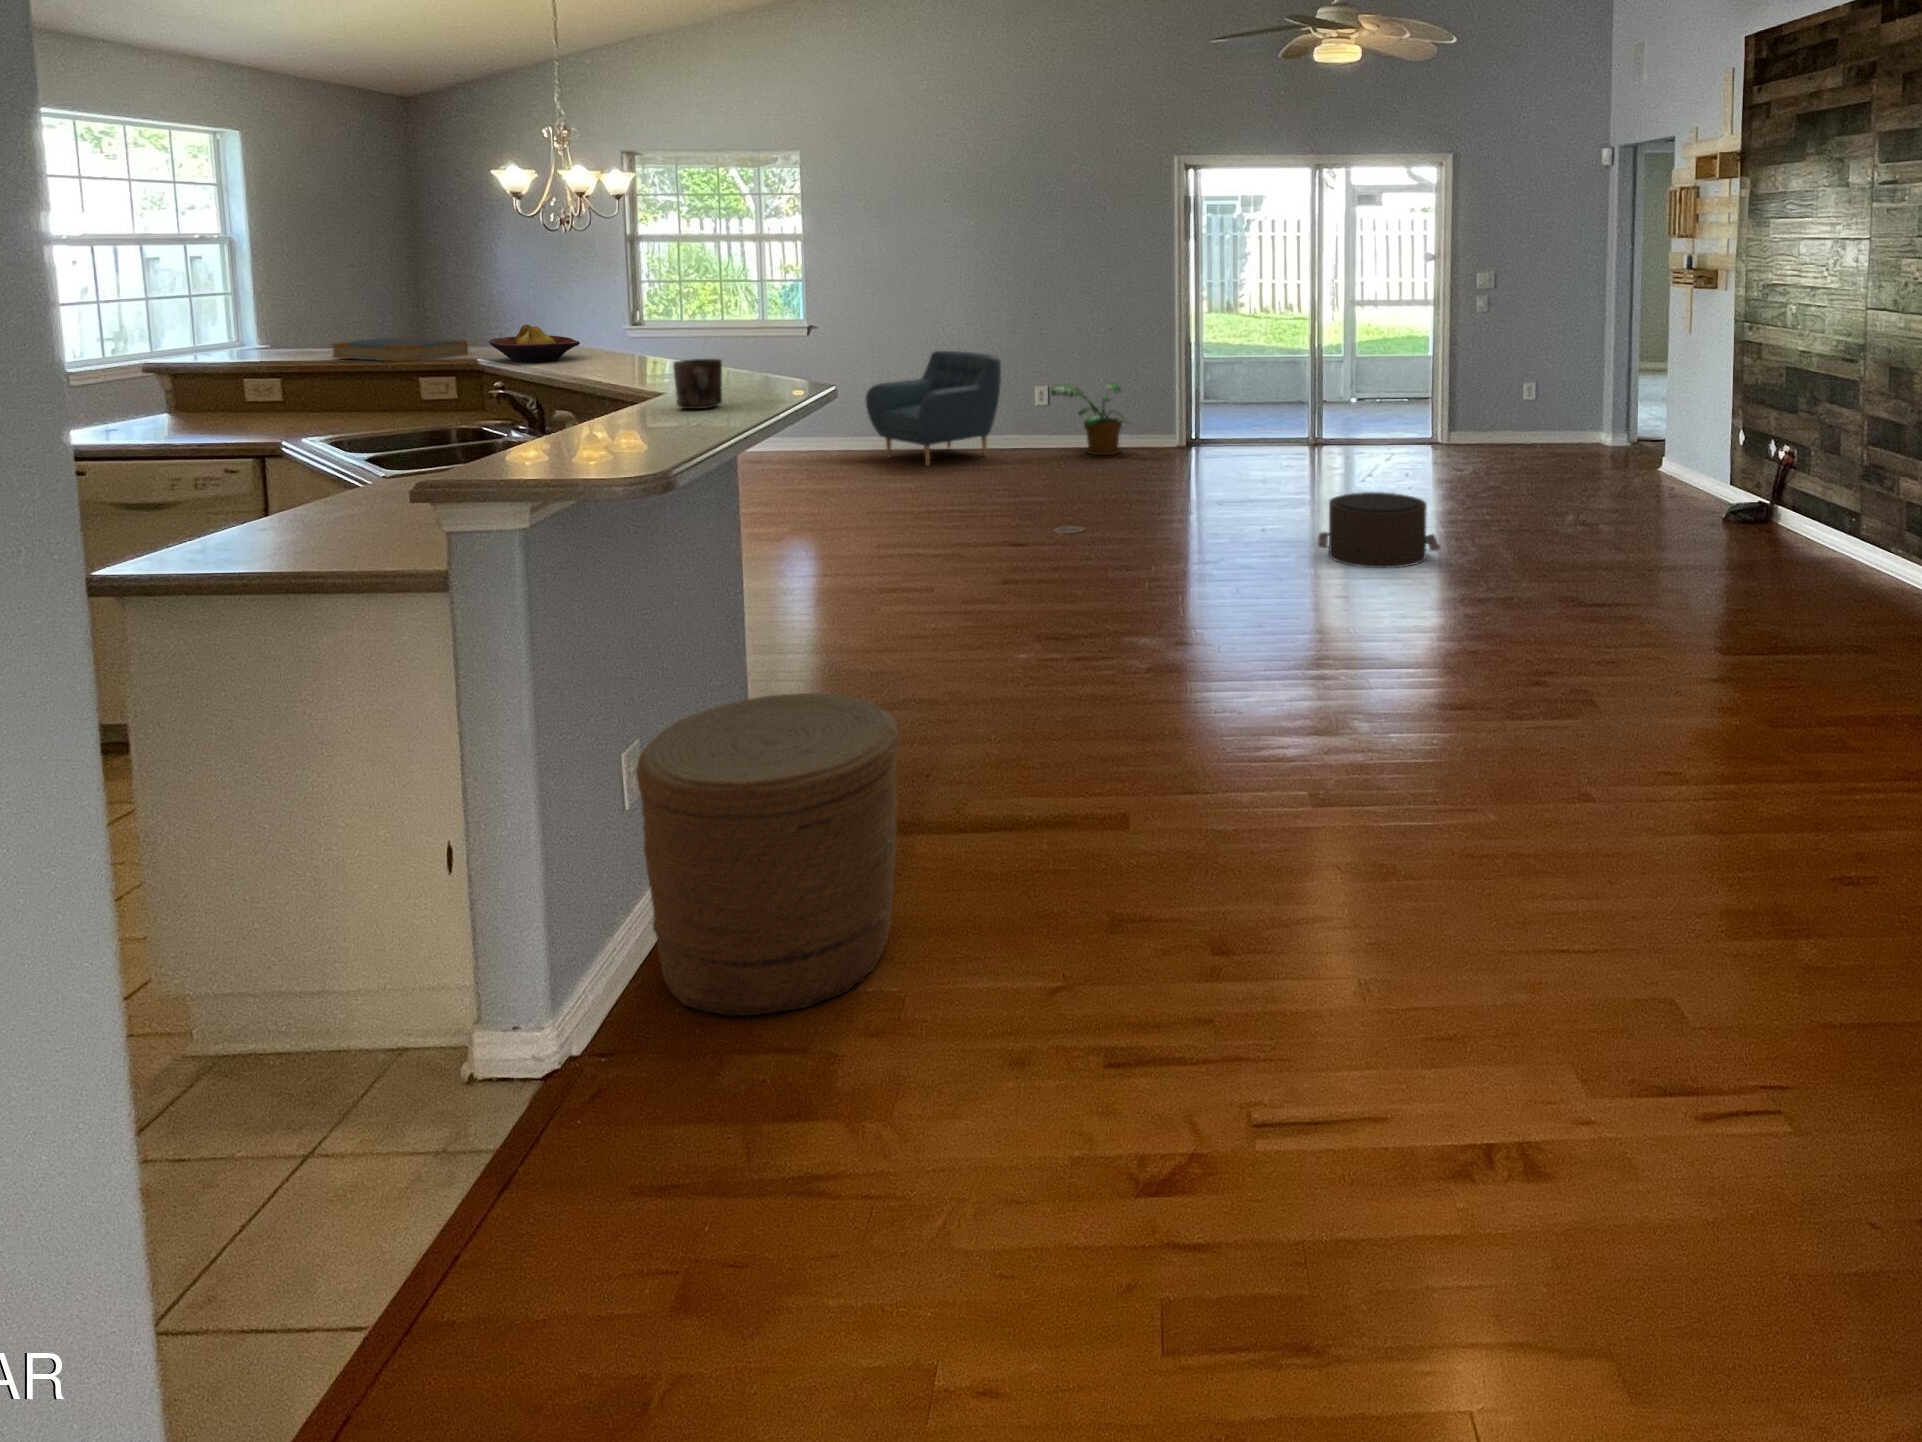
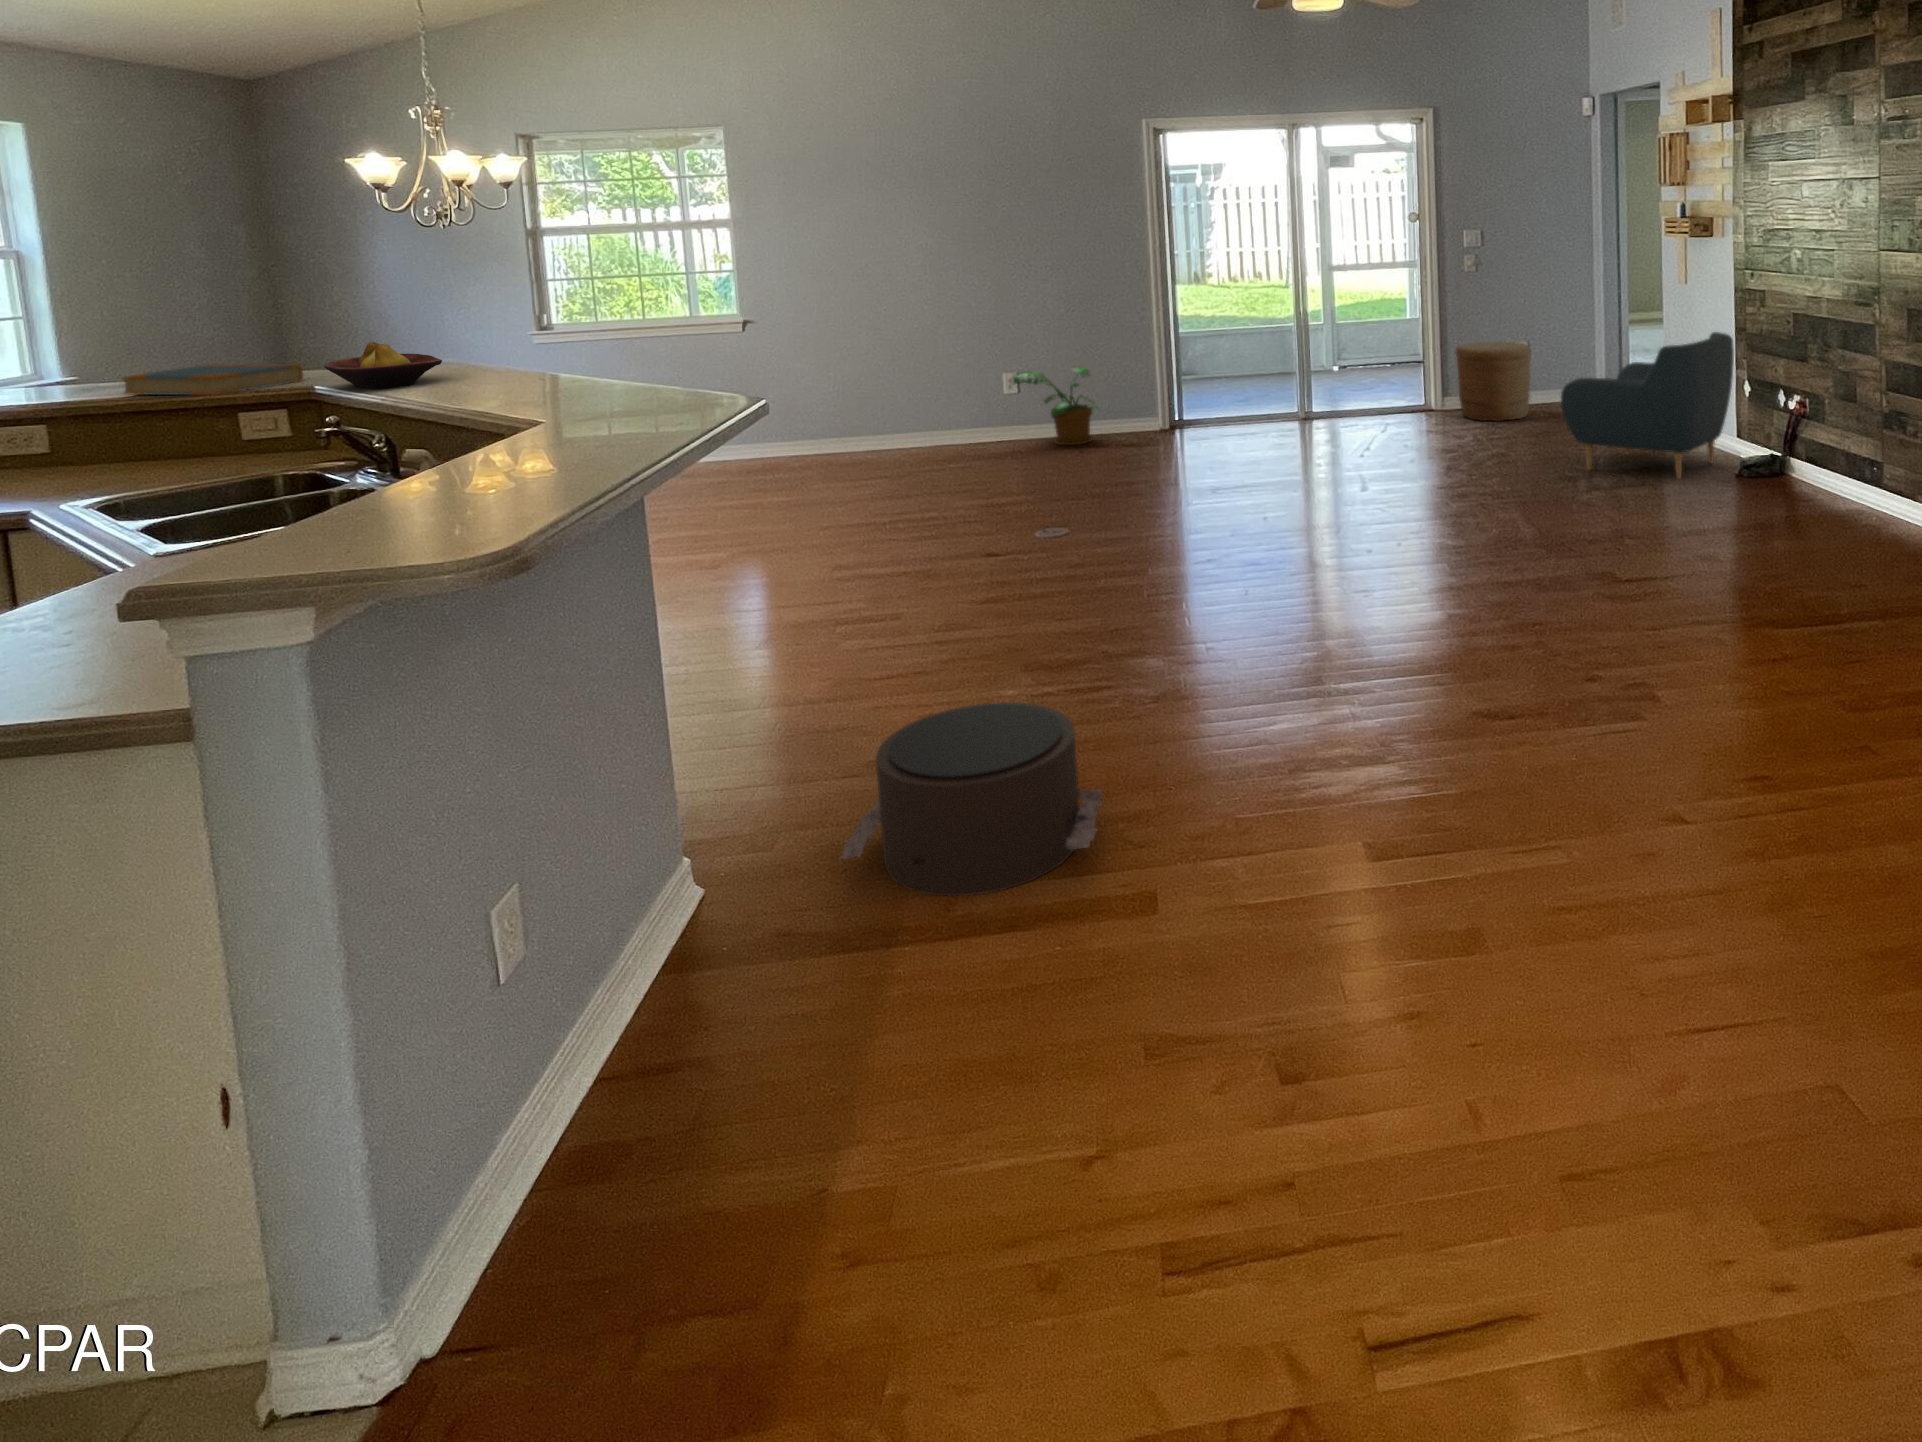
armchair: present [866,351,1001,465] -> present [1561,332,1734,479]
mug: present [673,359,722,409] -> none [541,380,609,447]
pouf: present [1318,492,1441,568] -> present [842,702,1102,896]
woven basket: present [636,693,899,1016] -> present [1456,342,1531,421]

